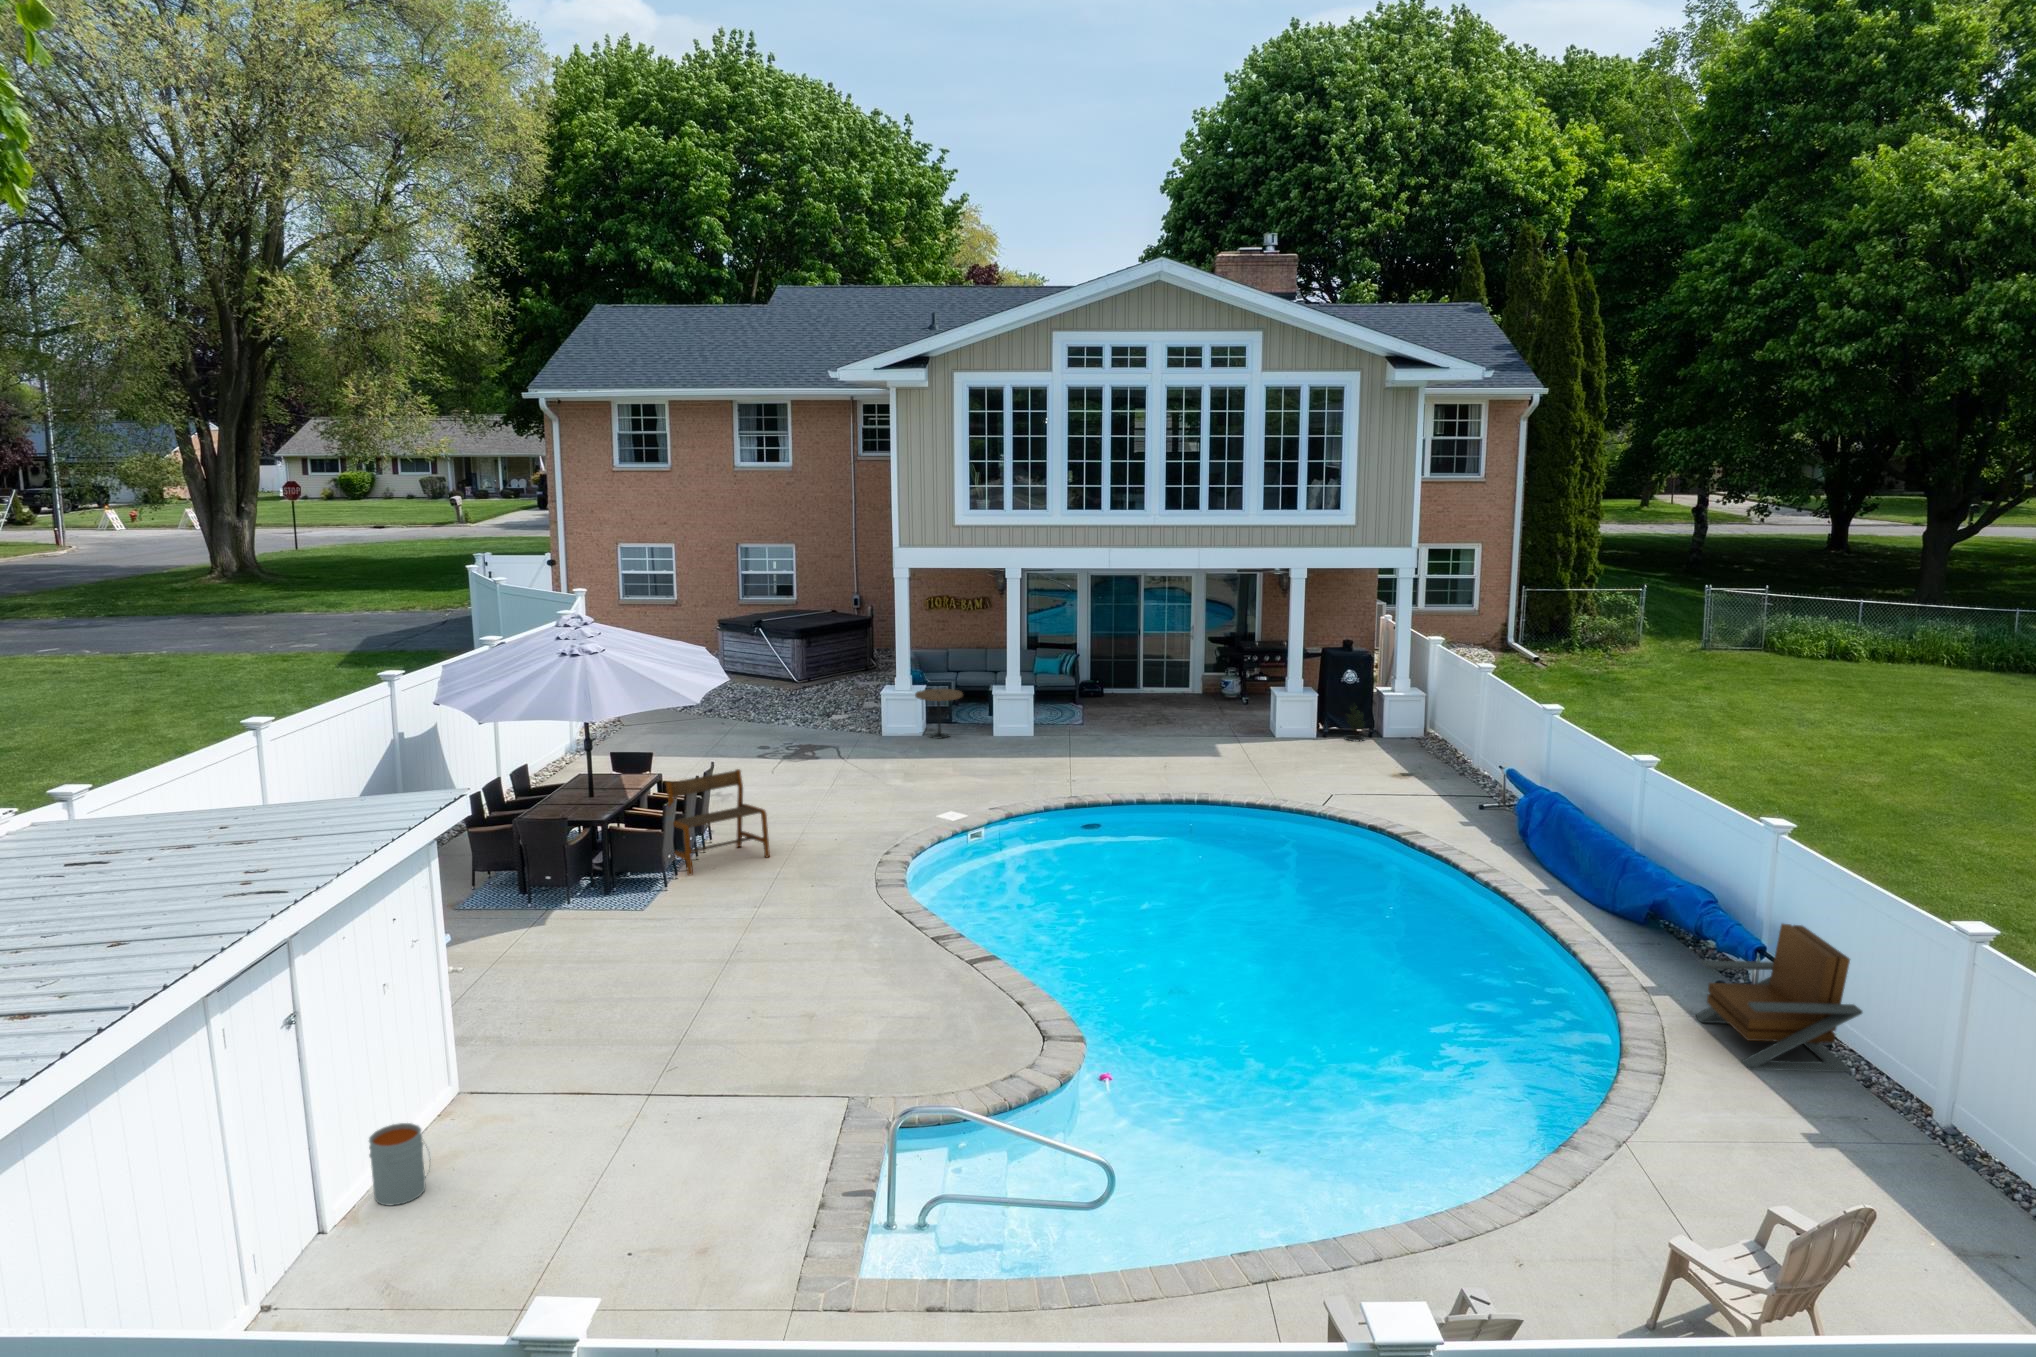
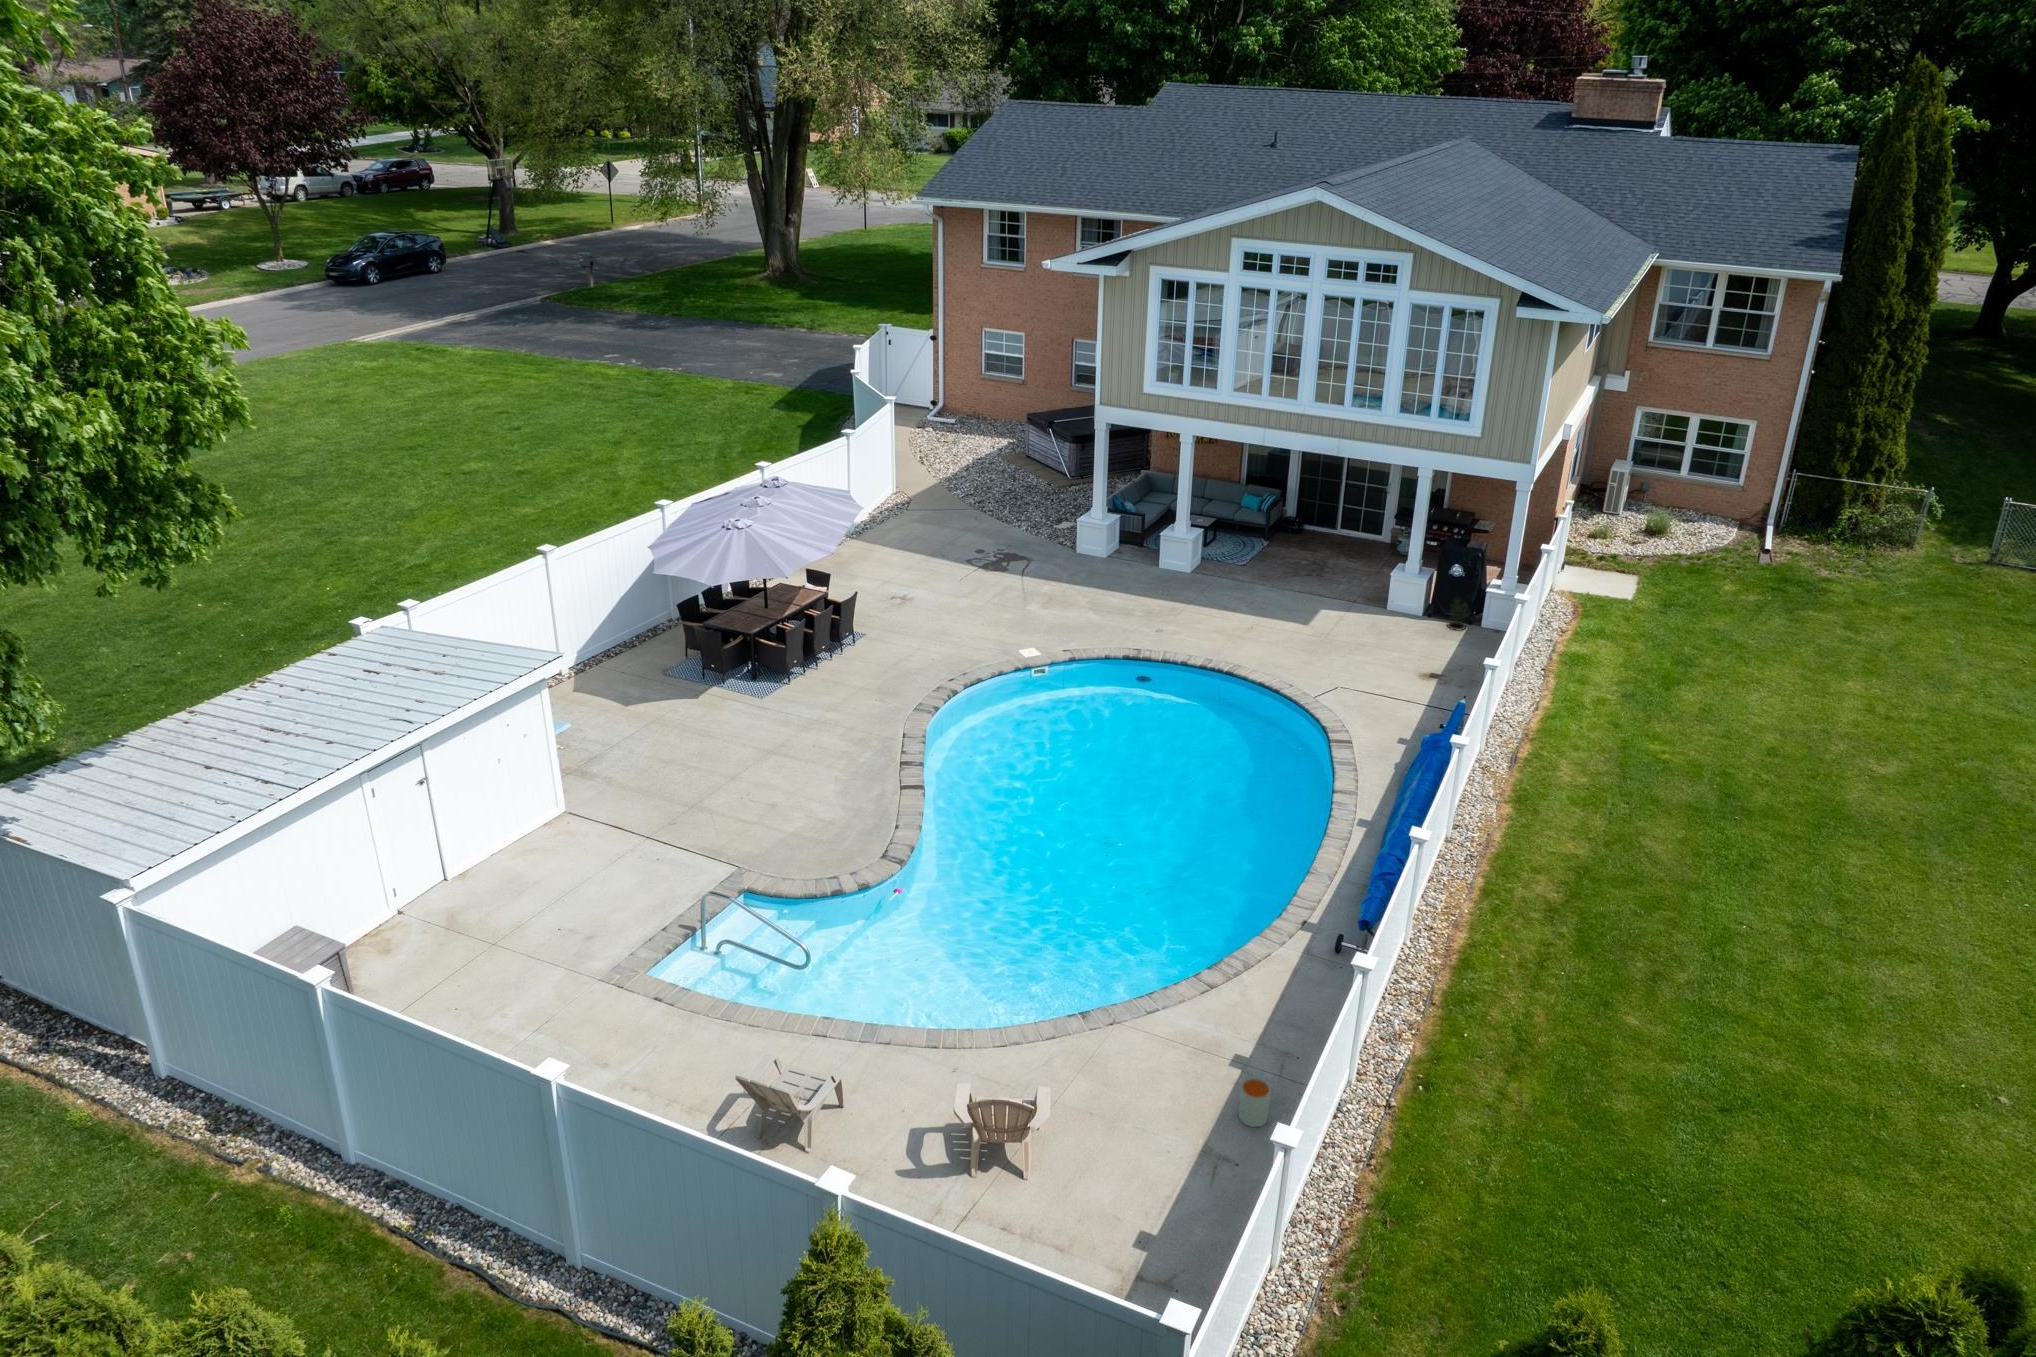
side table: present [915,689,963,739] -> none [1105,517,1144,560]
bench: present [666,769,770,875] -> none [815,605,879,674]
lounge chair: present [1696,924,1862,1072] -> none [1238,935,1340,1047]
bucket: present [369,1123,431,1205] -> present [1239,1077,1271,1127]

